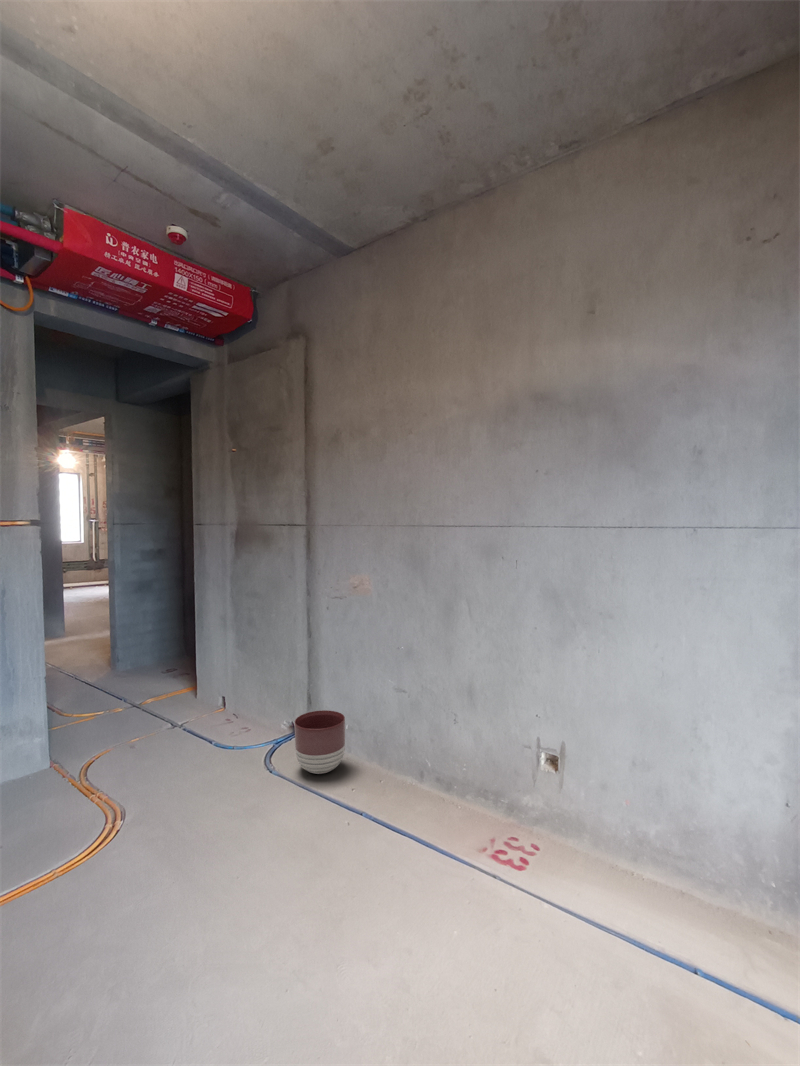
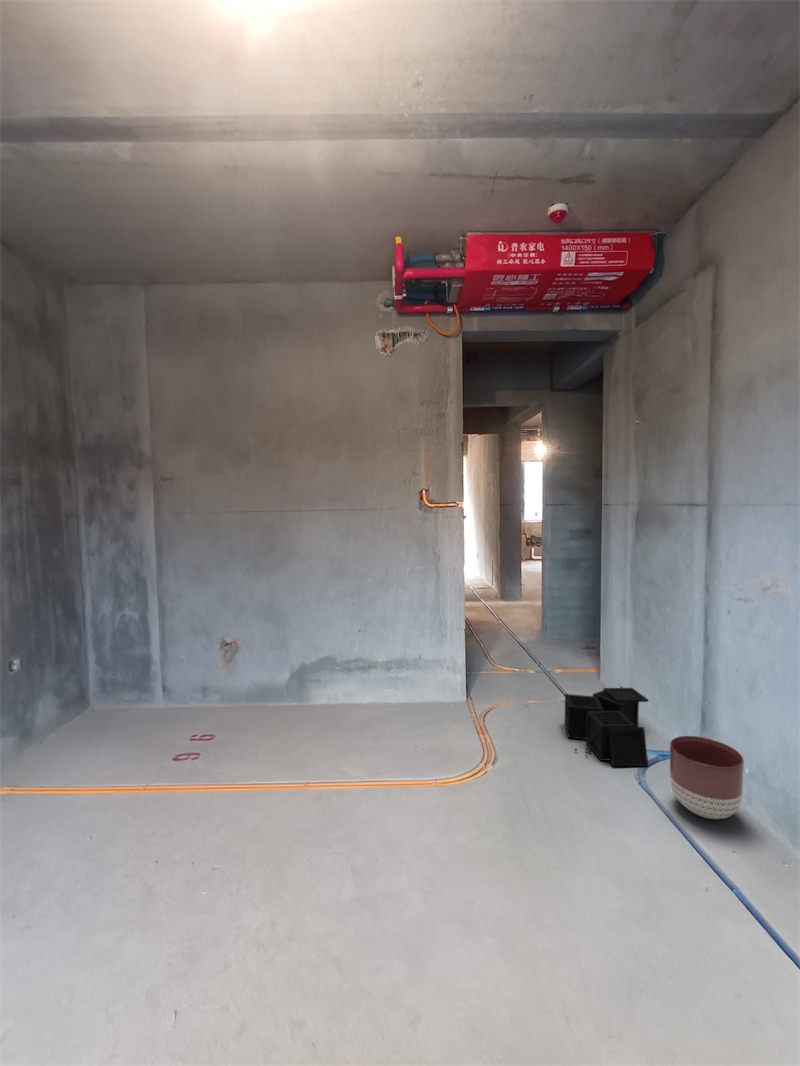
storage bin: none [182,695,270,770] -> present [565,688,648,766]

